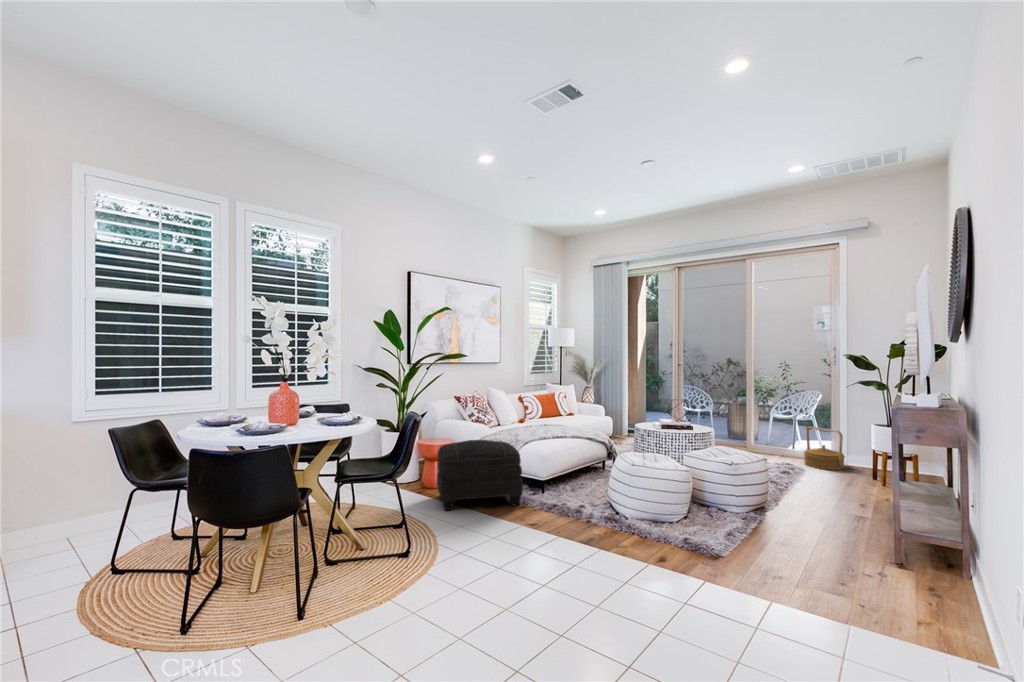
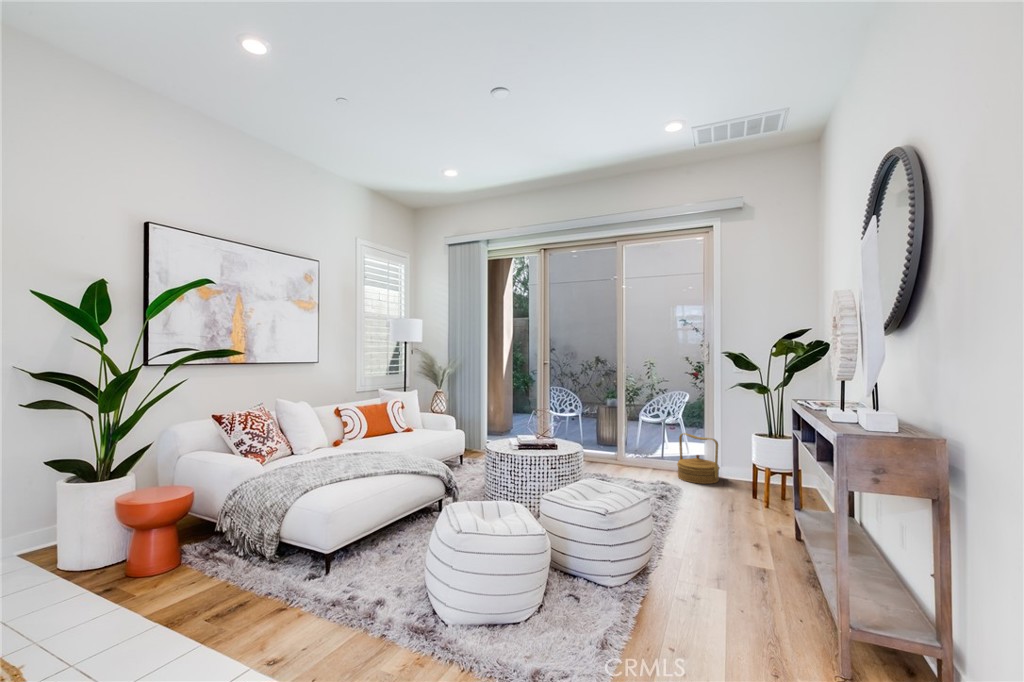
ottoman: present [437,440,523,510] -> none [103,495,282,645]

